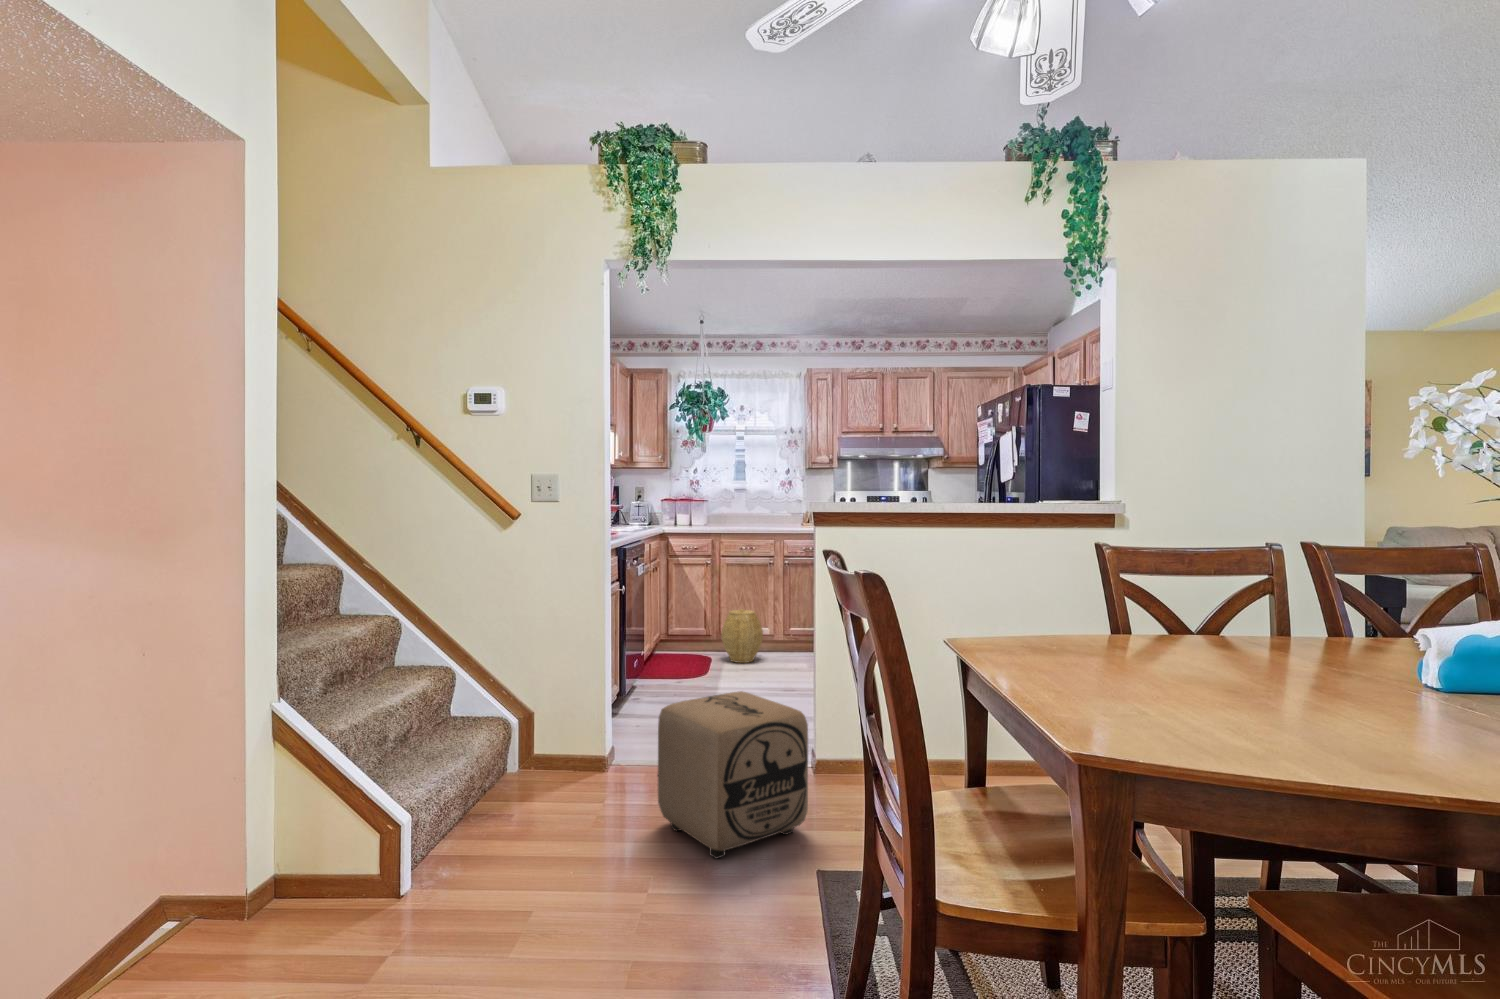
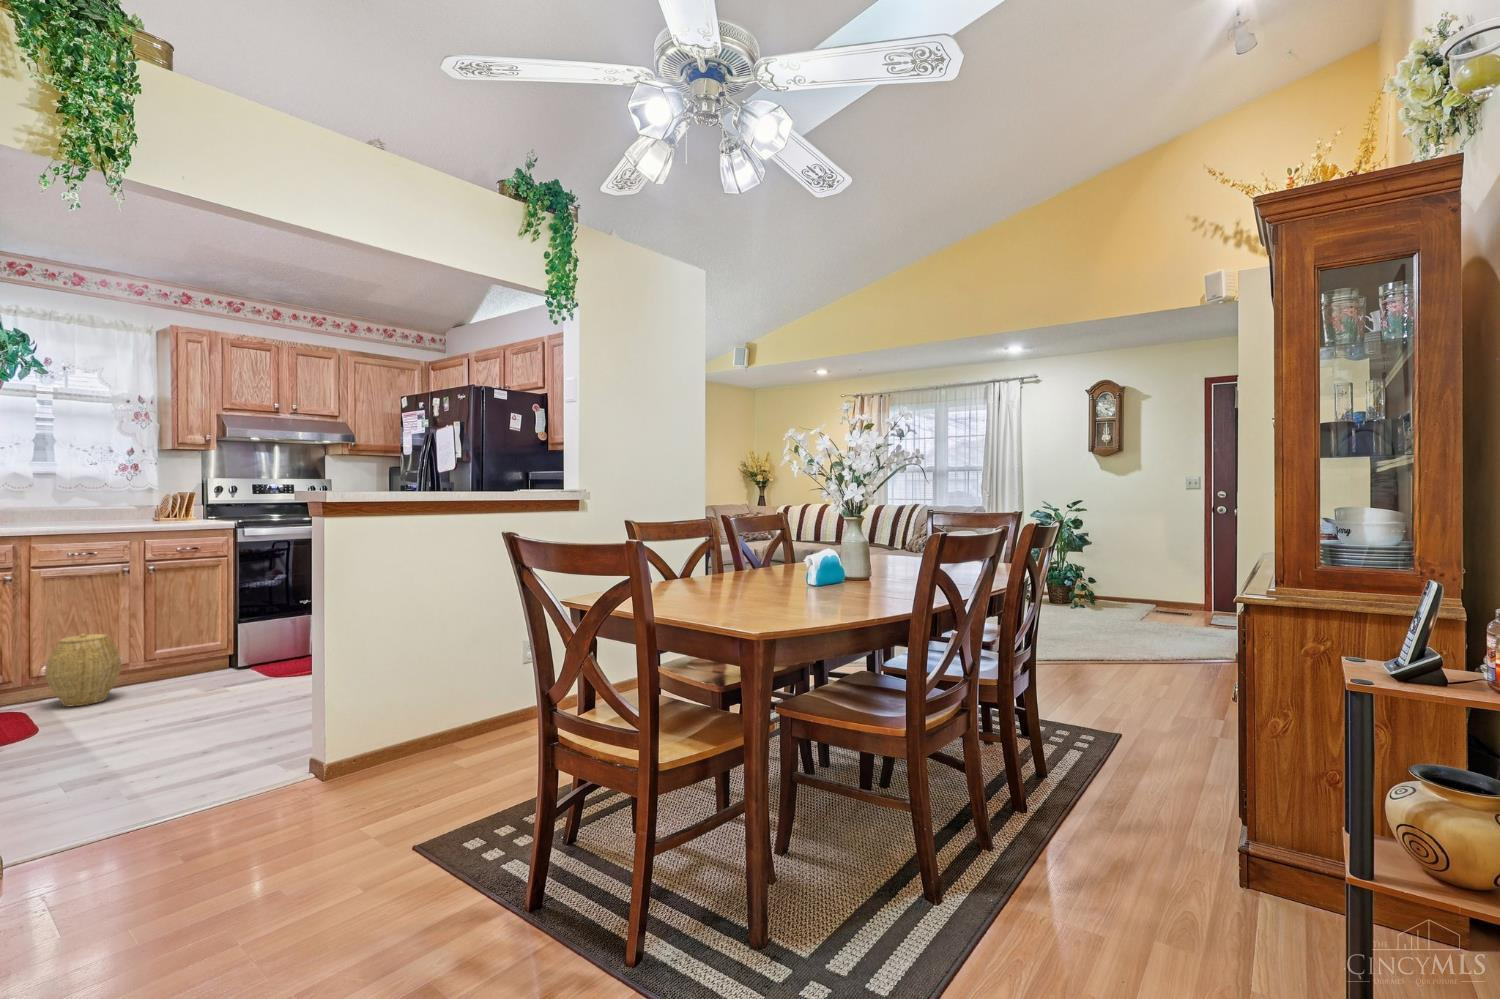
ottoman: present [658,691,808,859] -> none [172,707,375,889]

